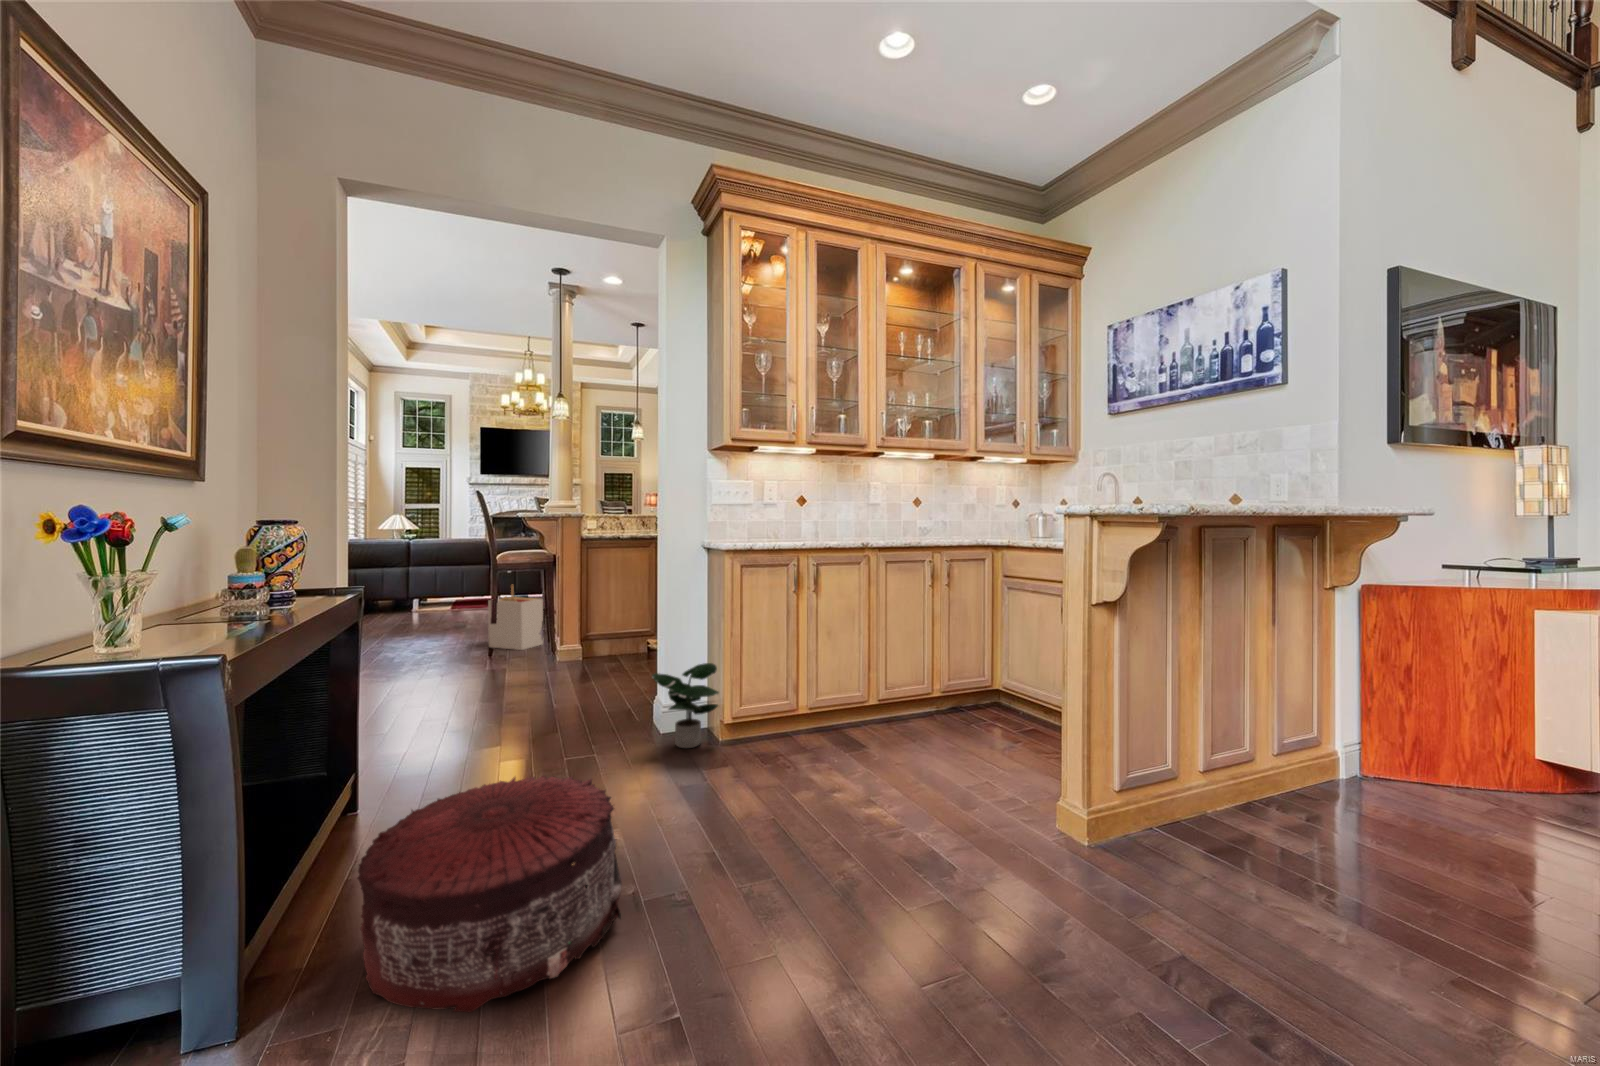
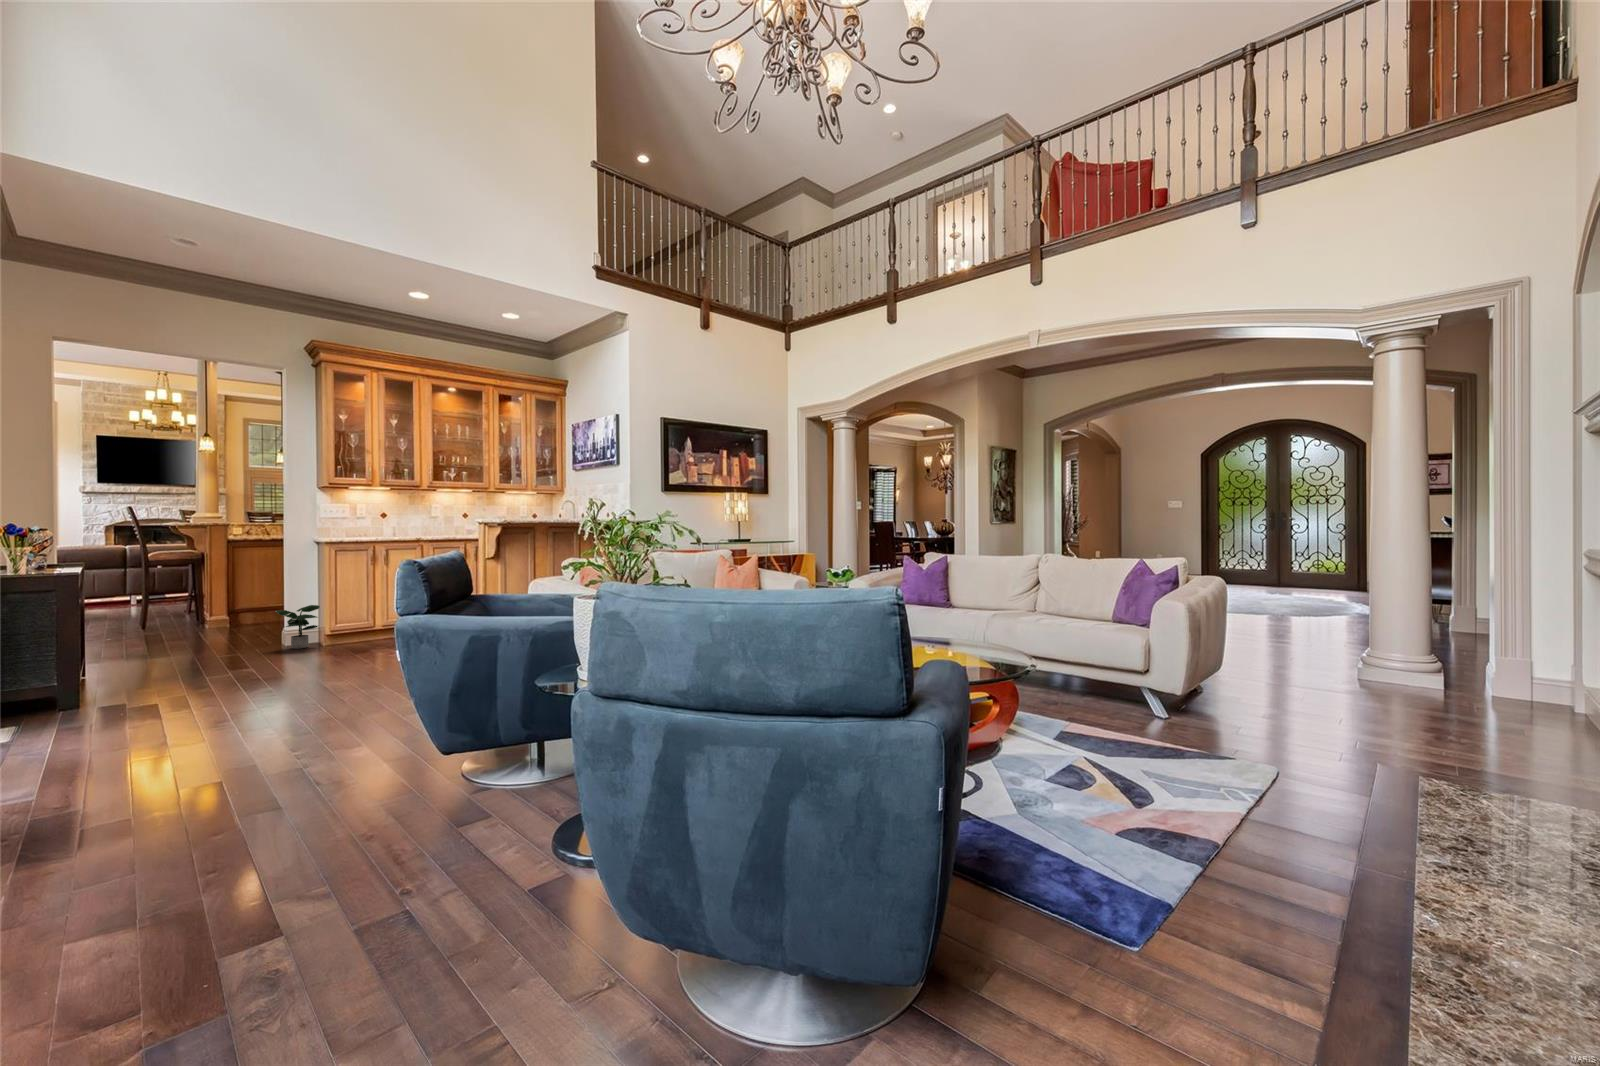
storage bin: present [488,585,543,650] -> none [135,577,189,626]
pouf: present [357,776,622,1013] -> none [130,634,249,692]

